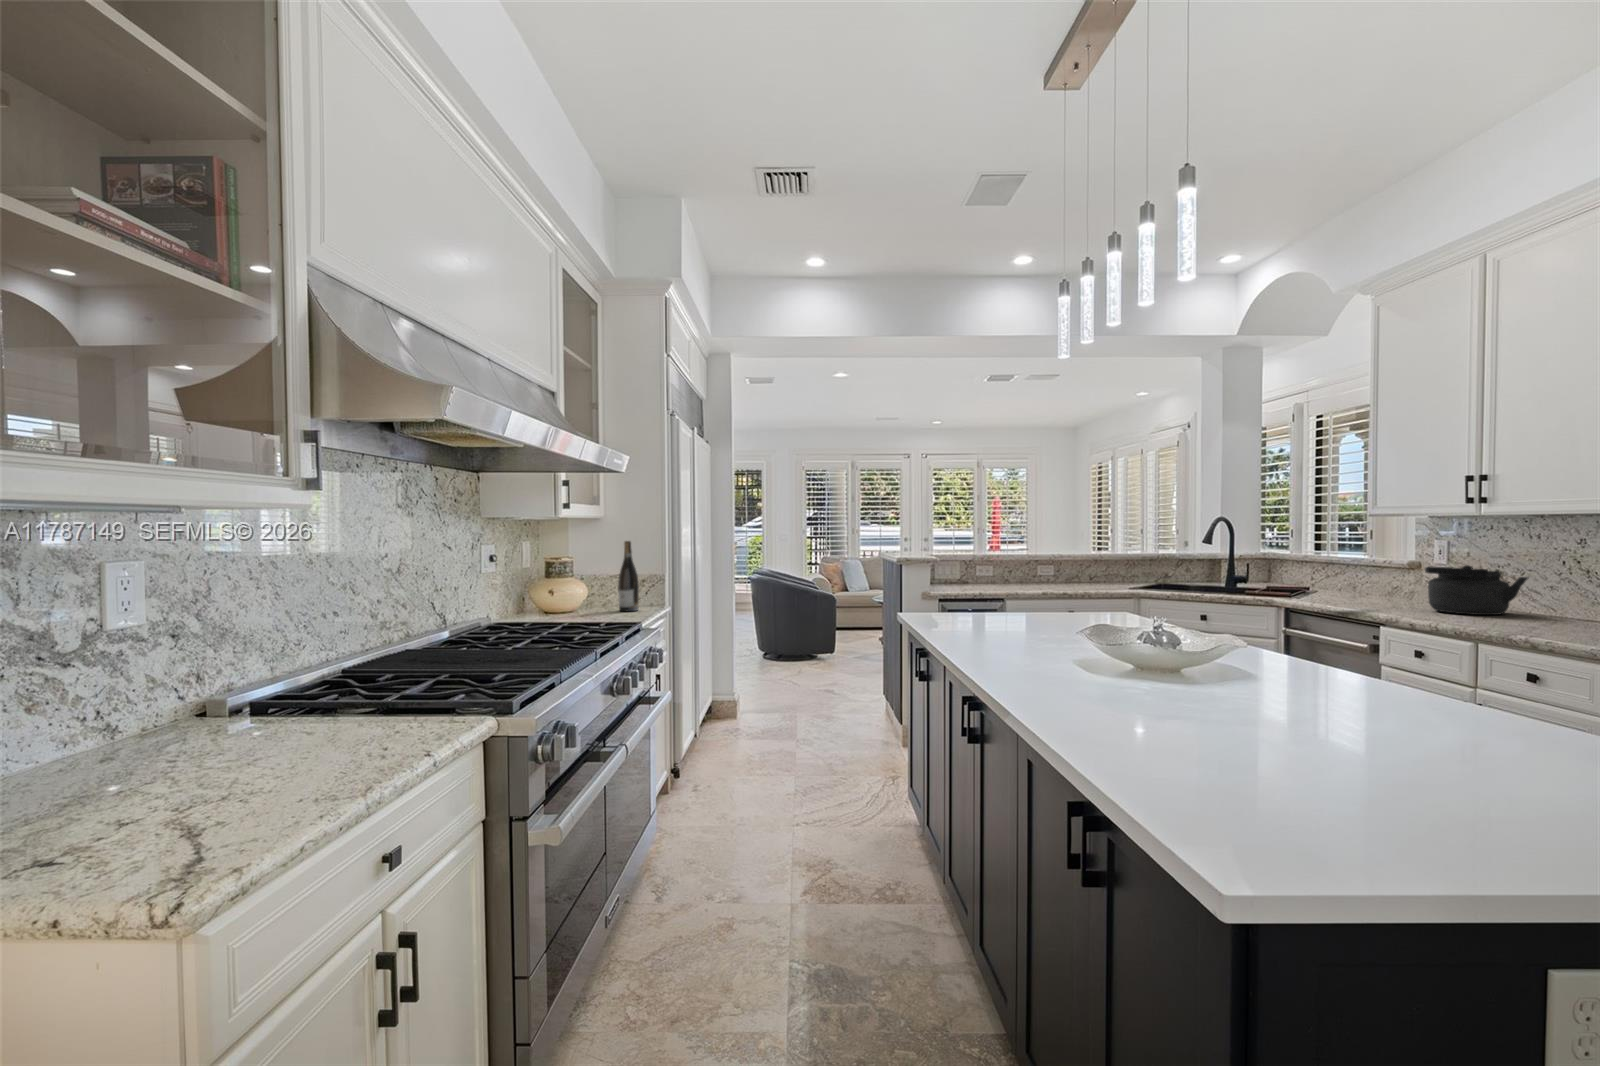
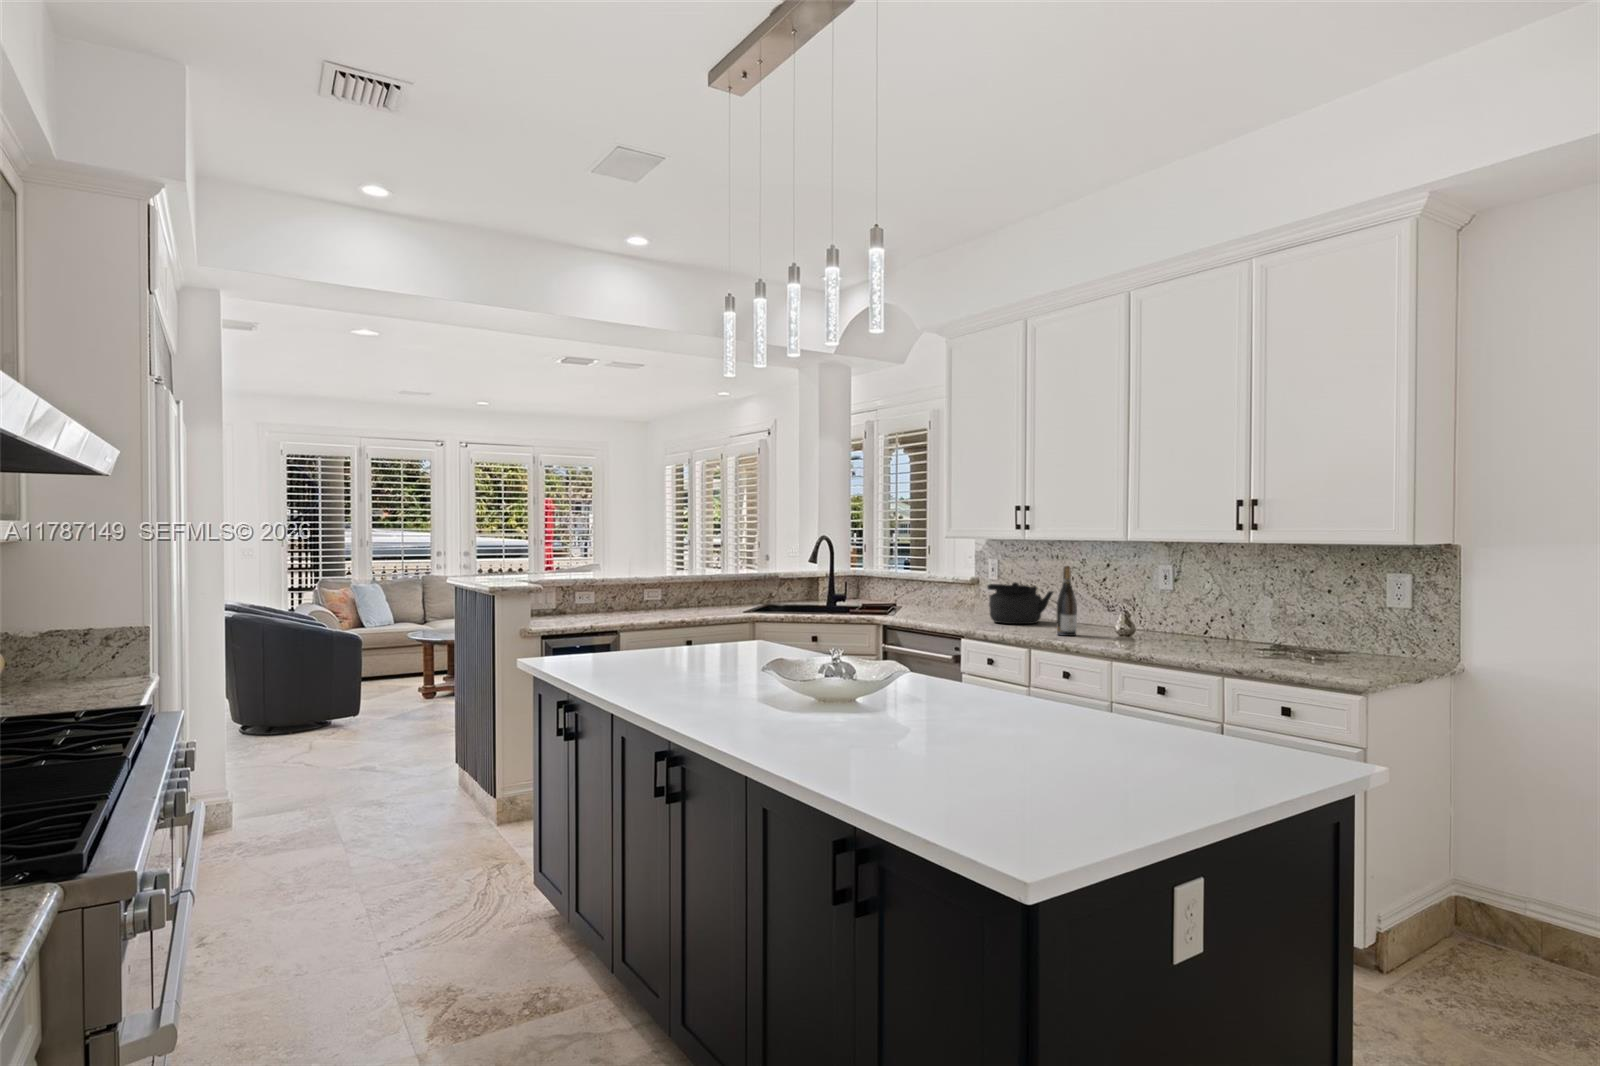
wine bottle: present [618,541,639,612] -> present [1057,566,1077,636]

